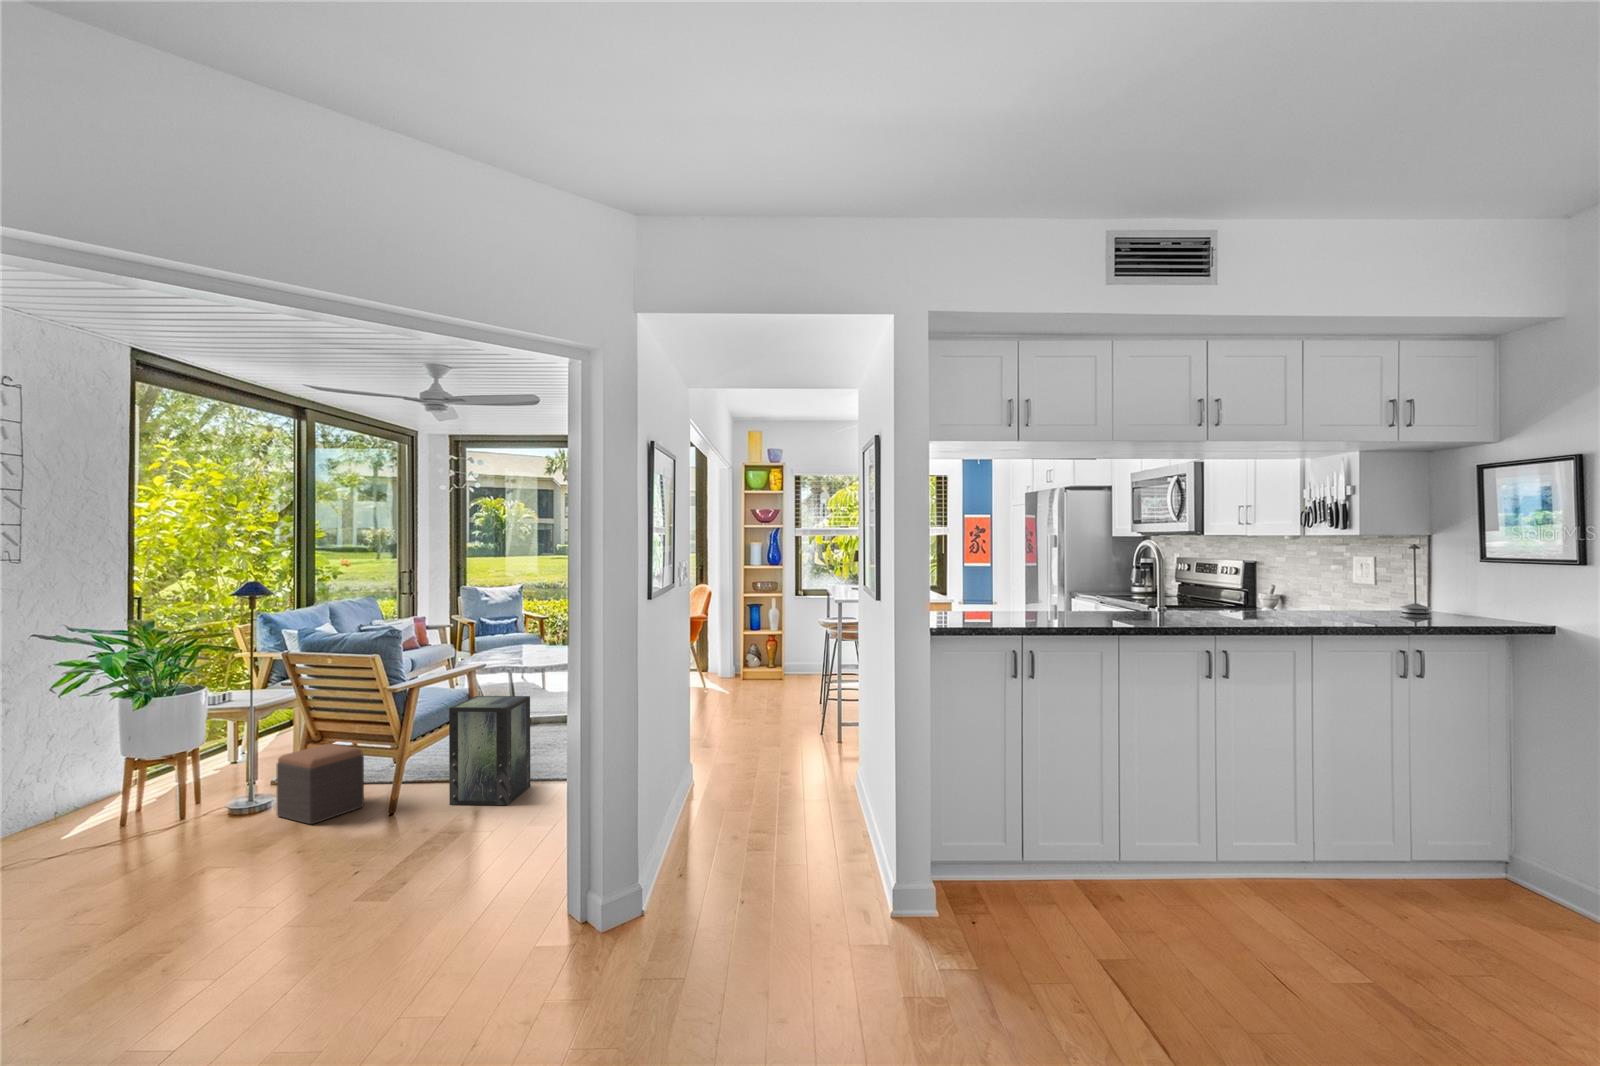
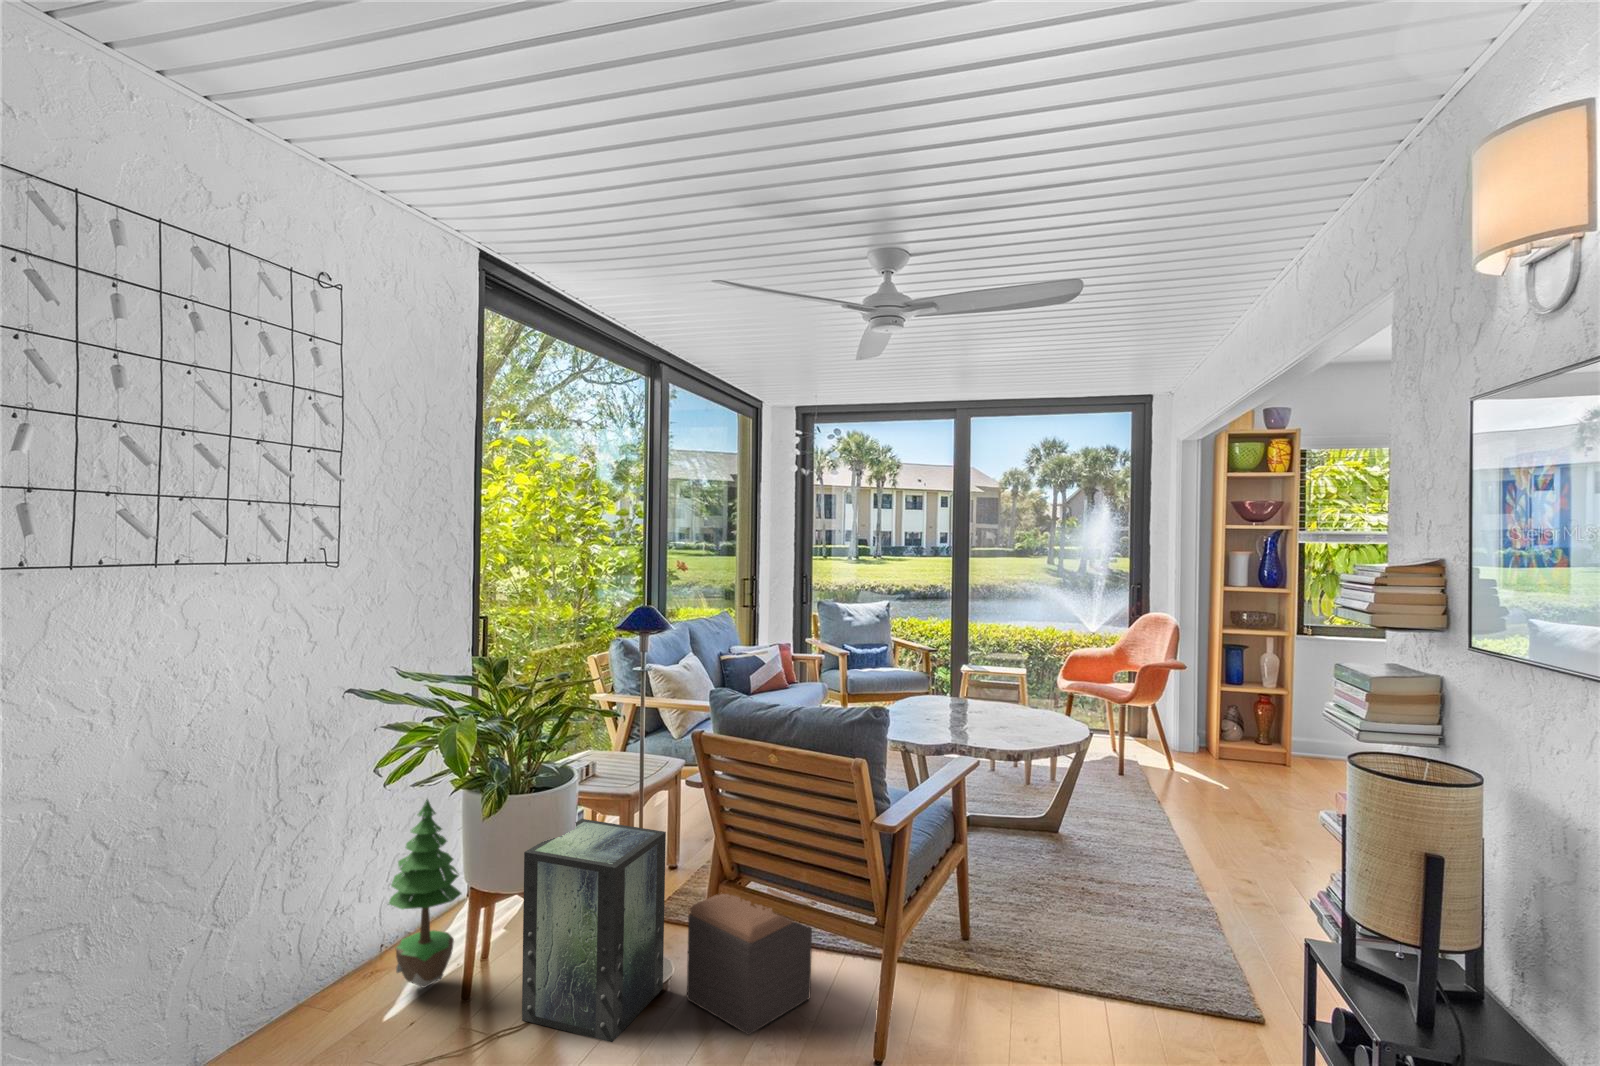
storage box: present [449,696,530,805] -> present [522,819,666,1042]
potted tree: none [47,705,109,832] -> present [389,799,461,988]

